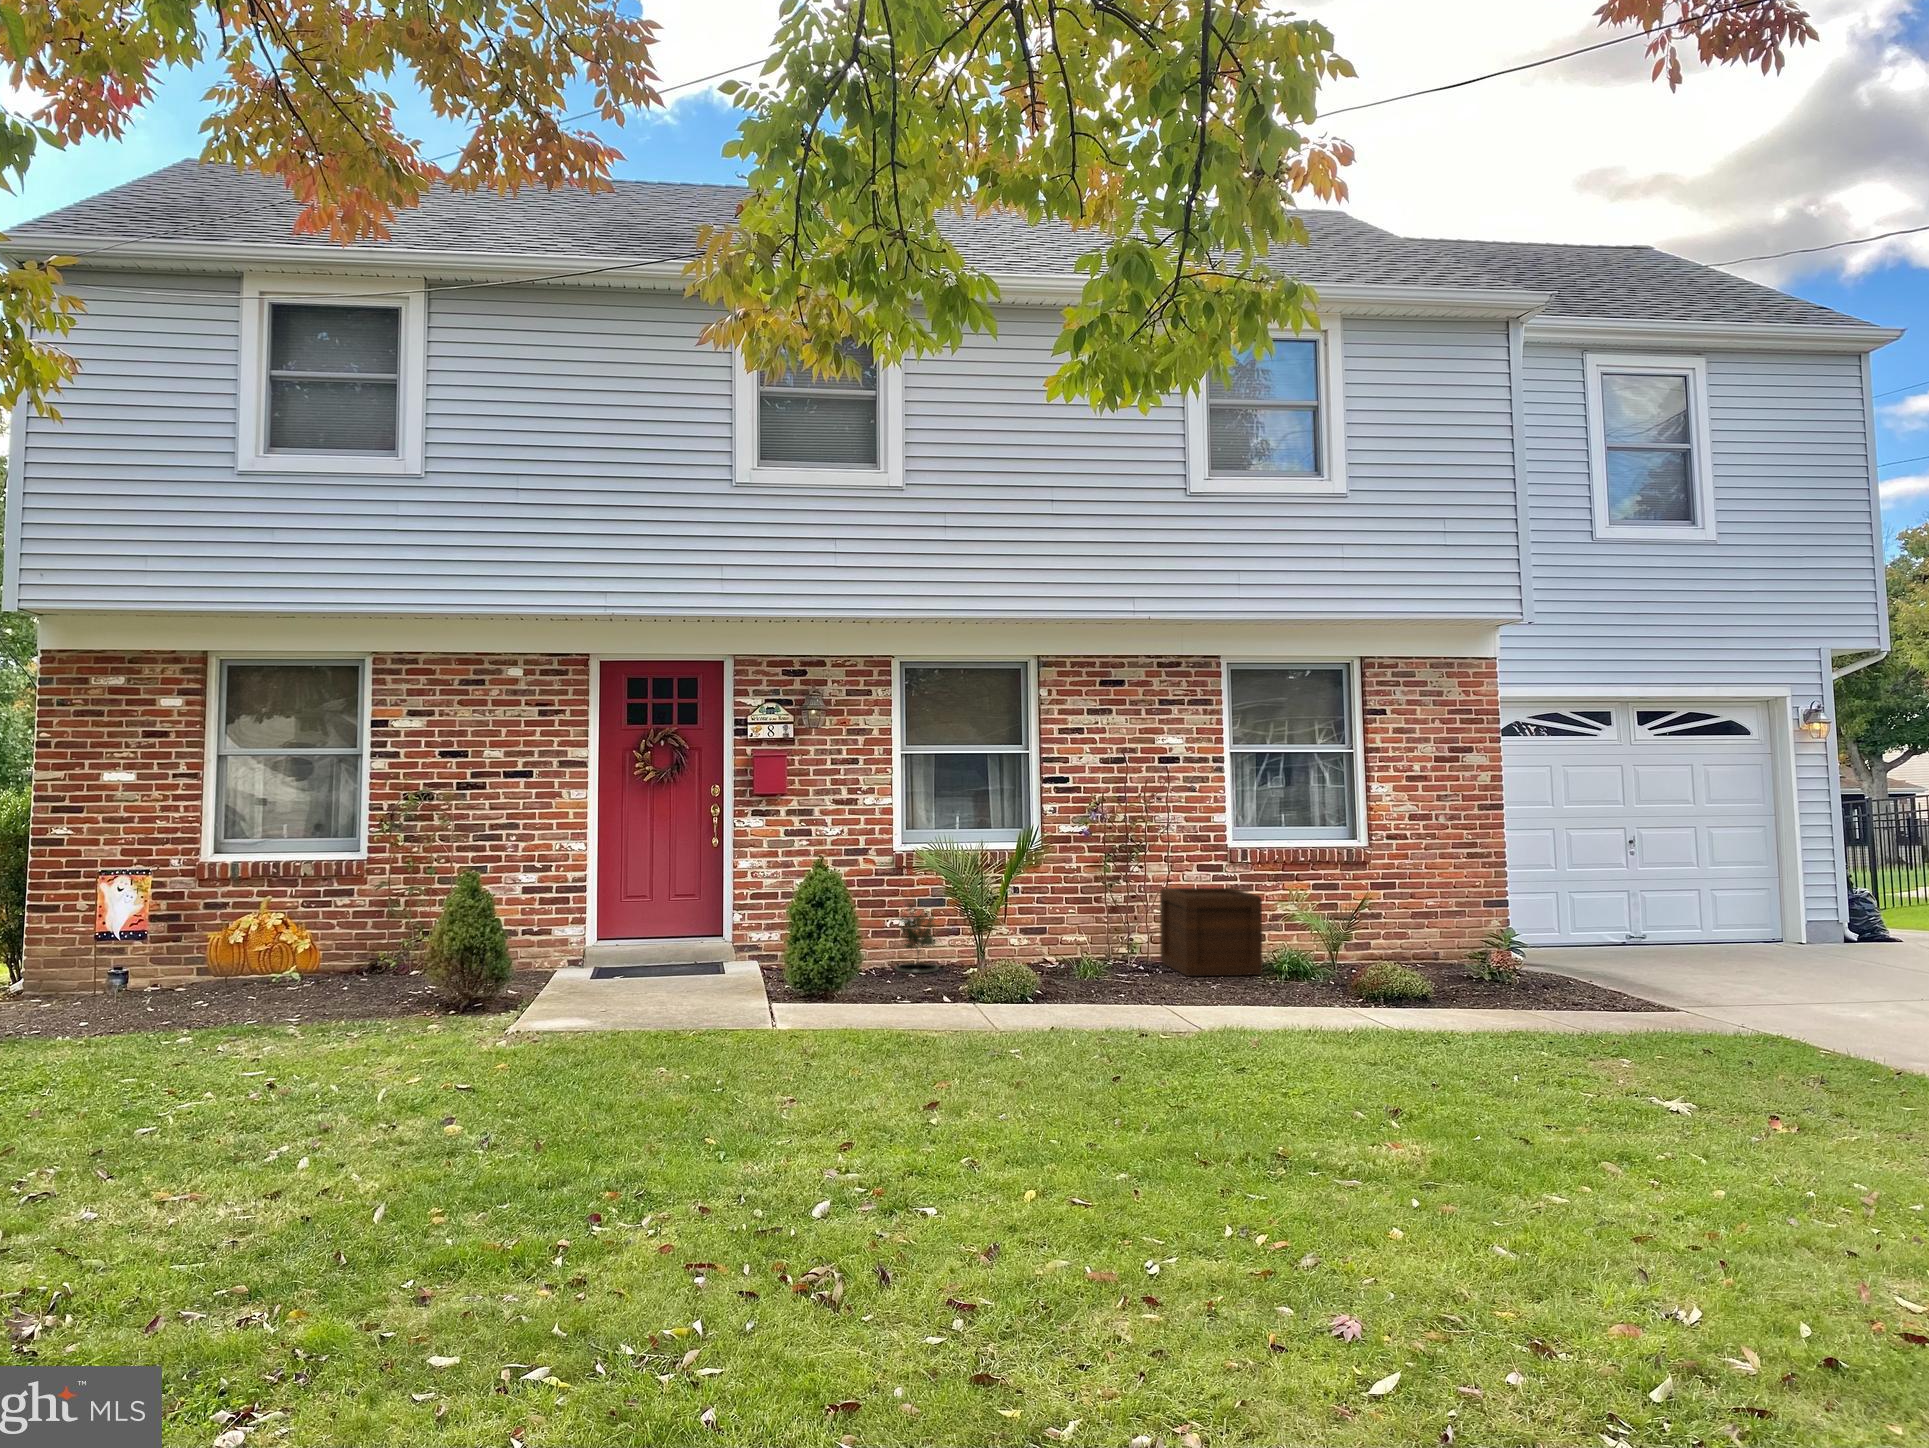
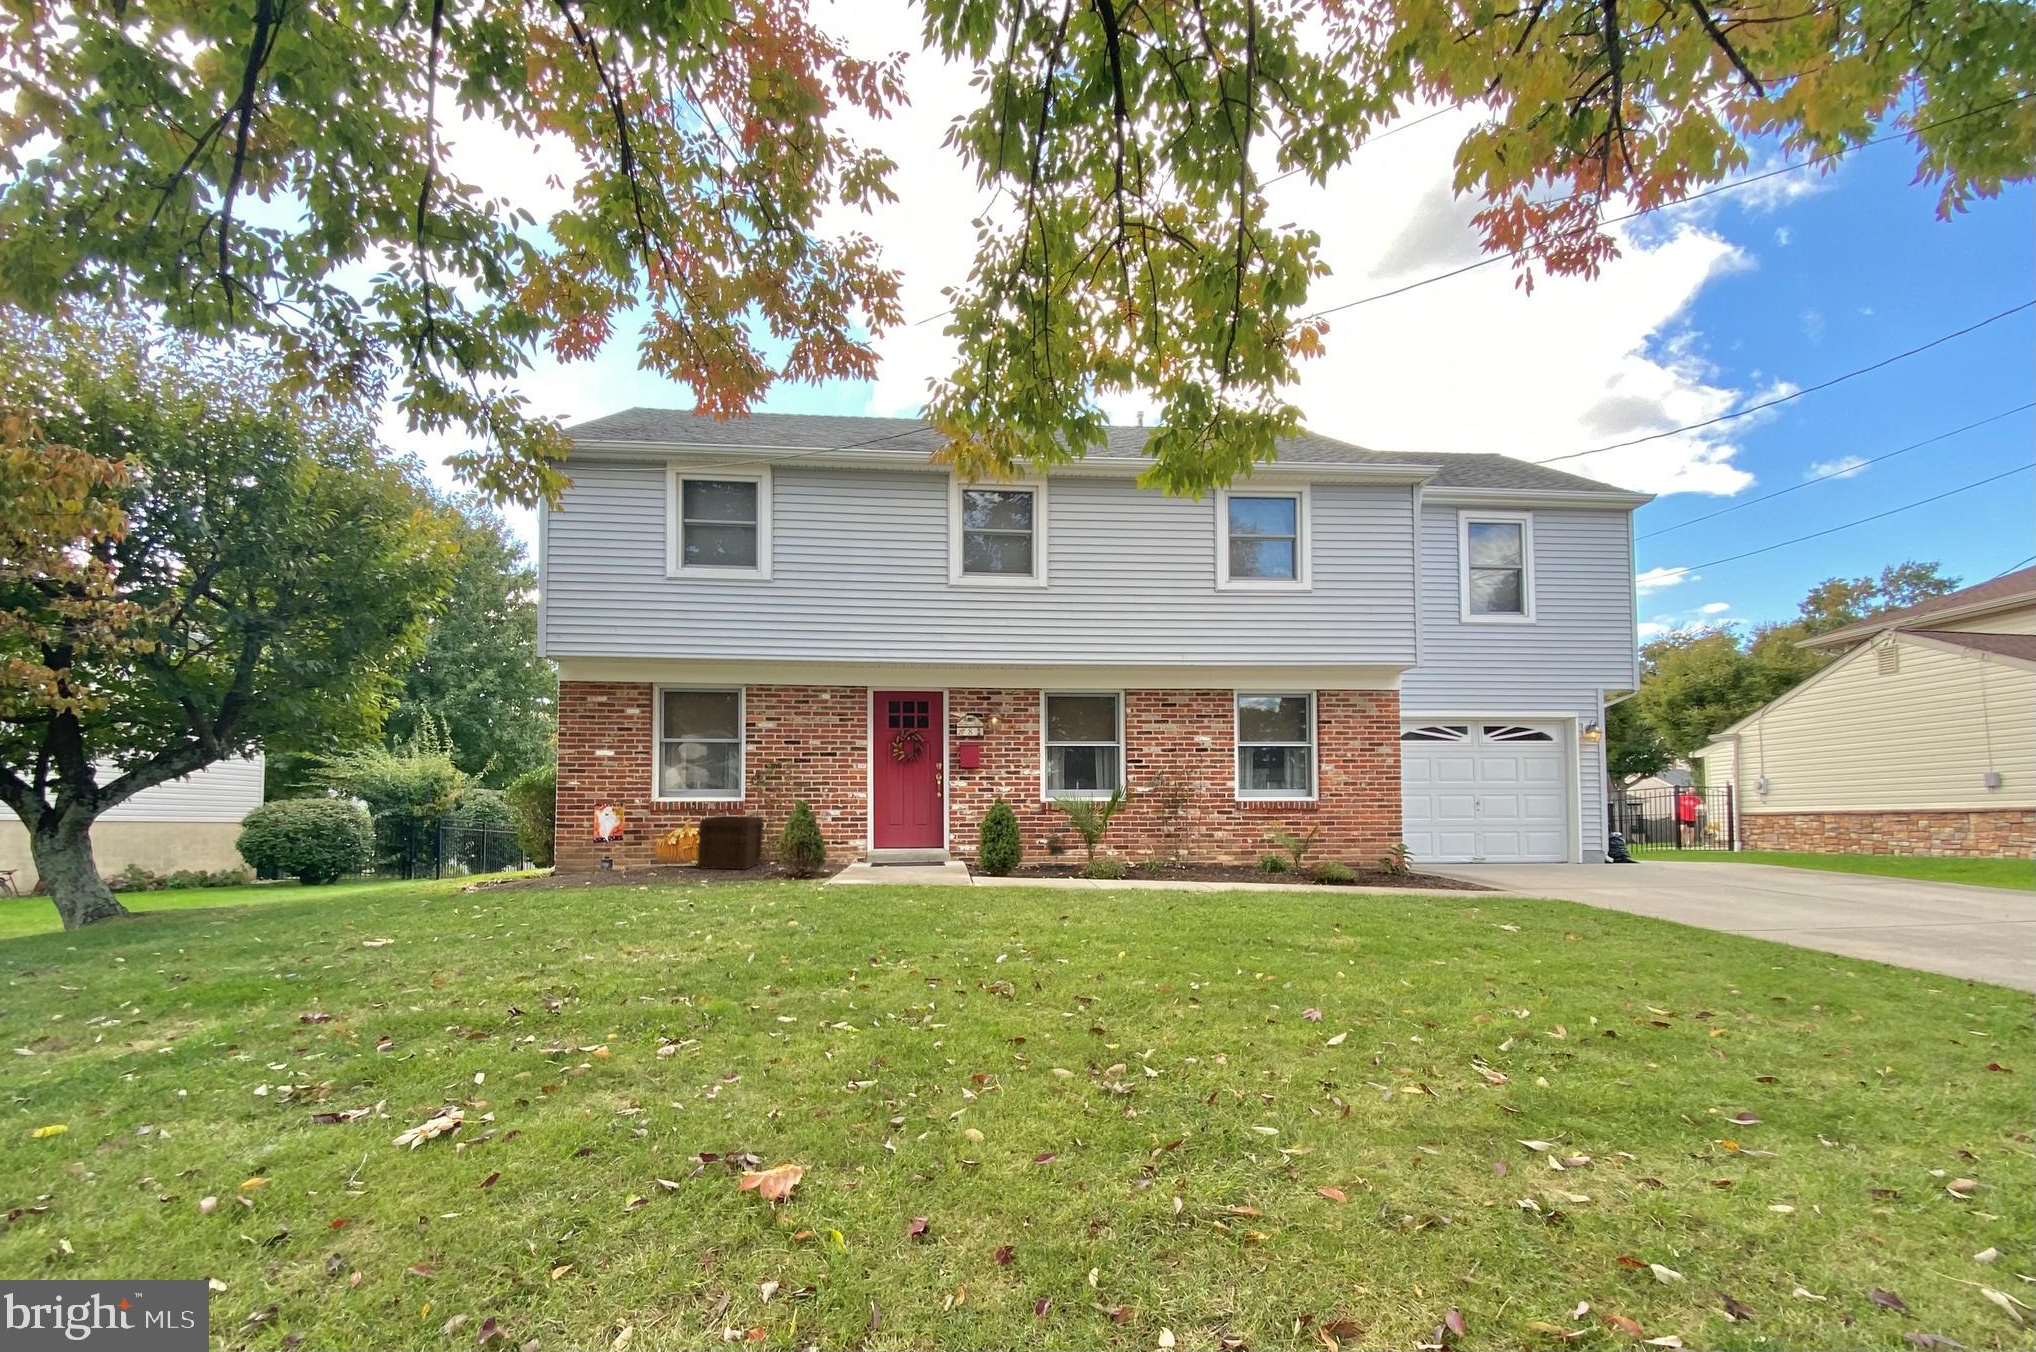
wooden crate: present [1160,888,1262,976] -> present [697,816,763,870]

